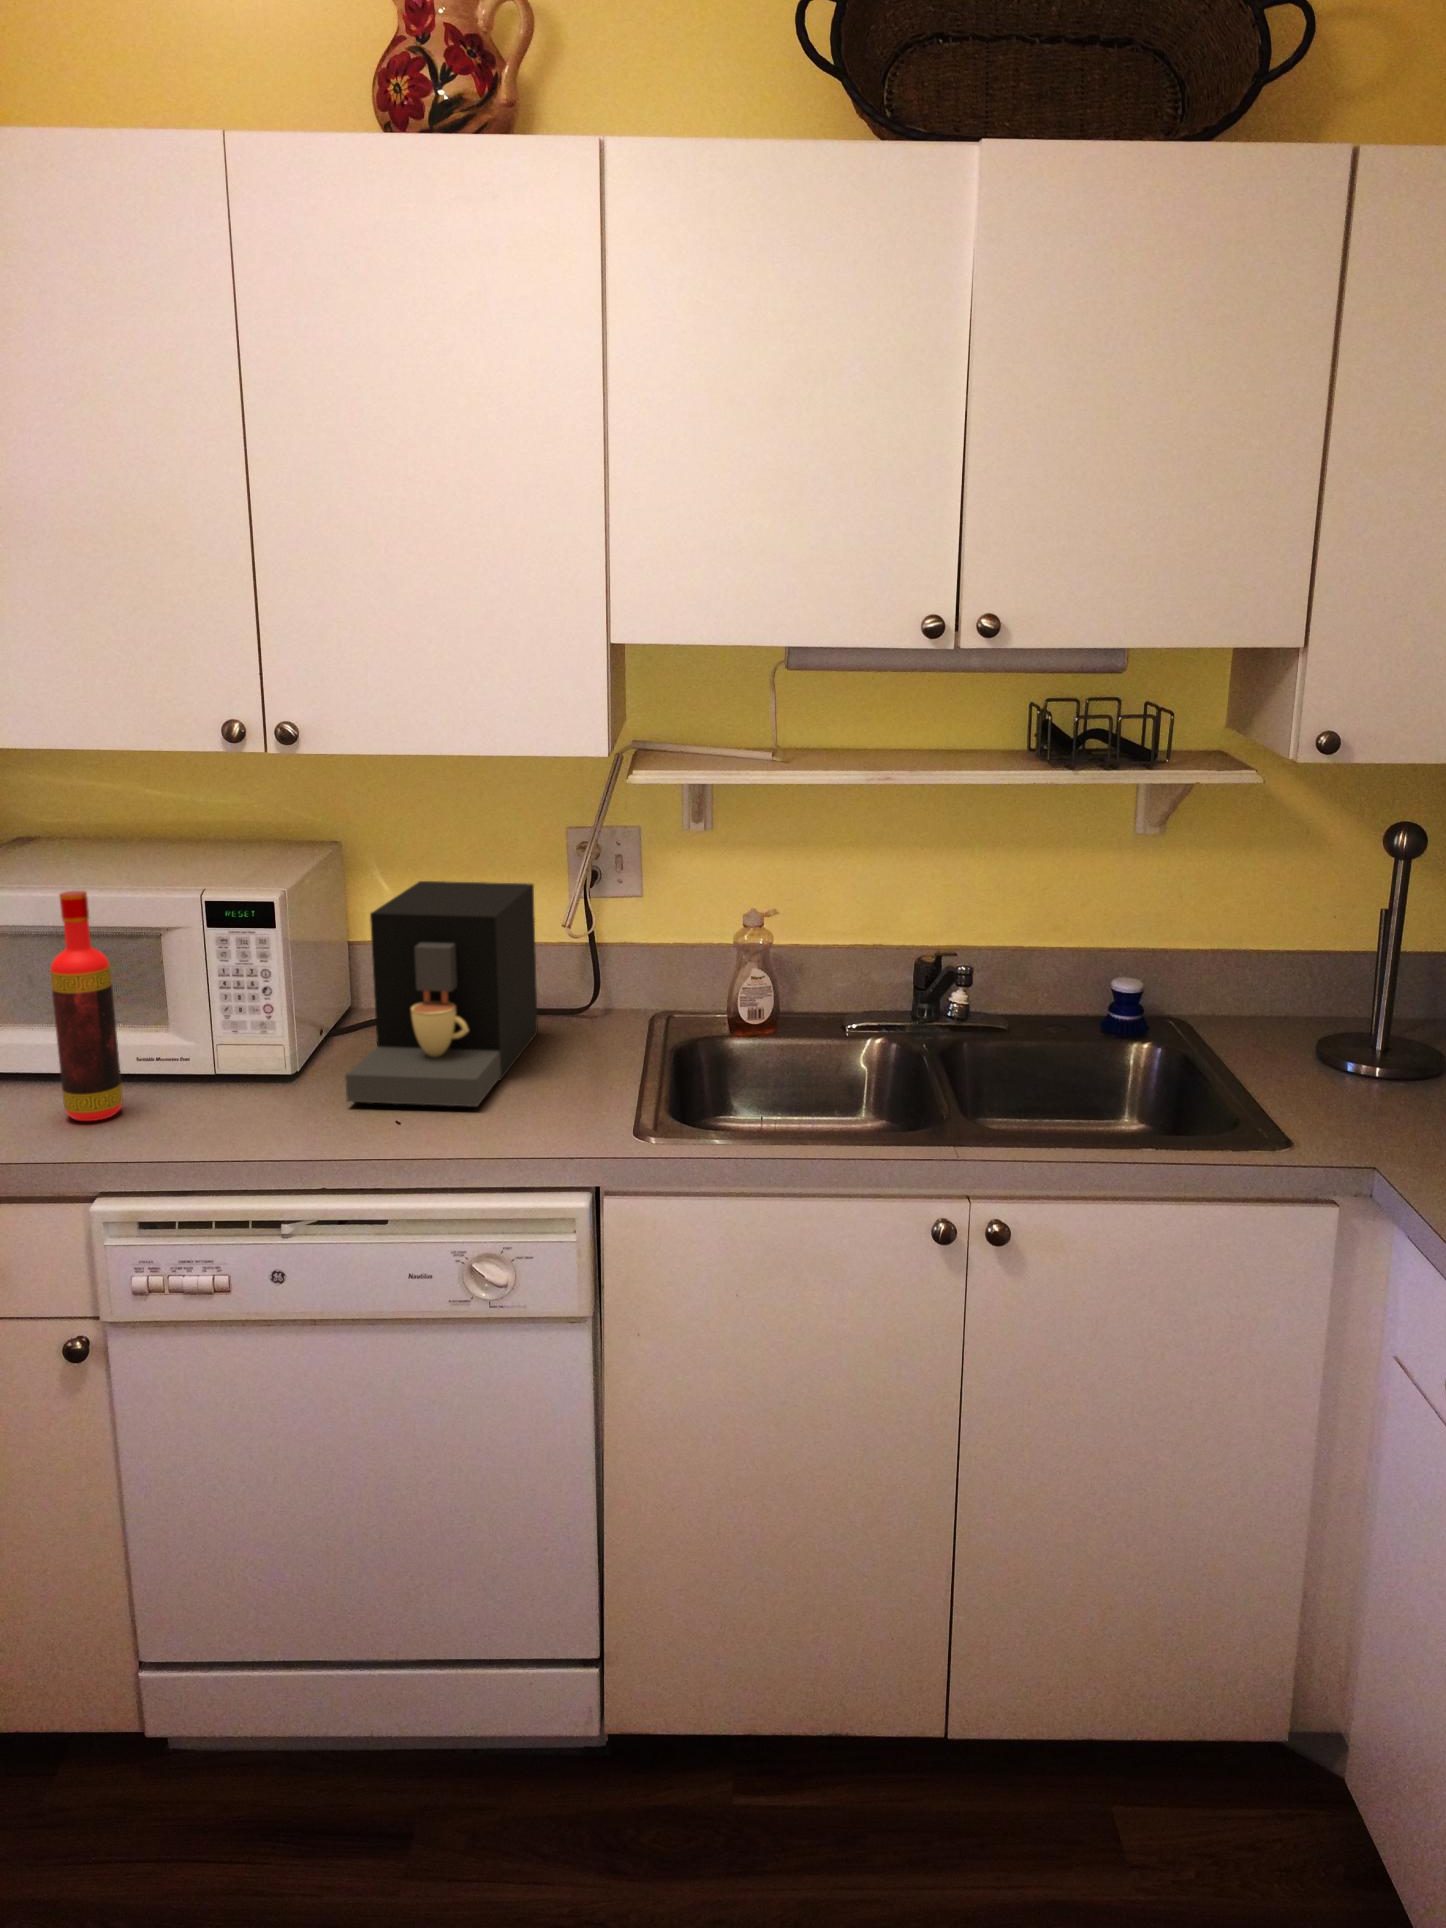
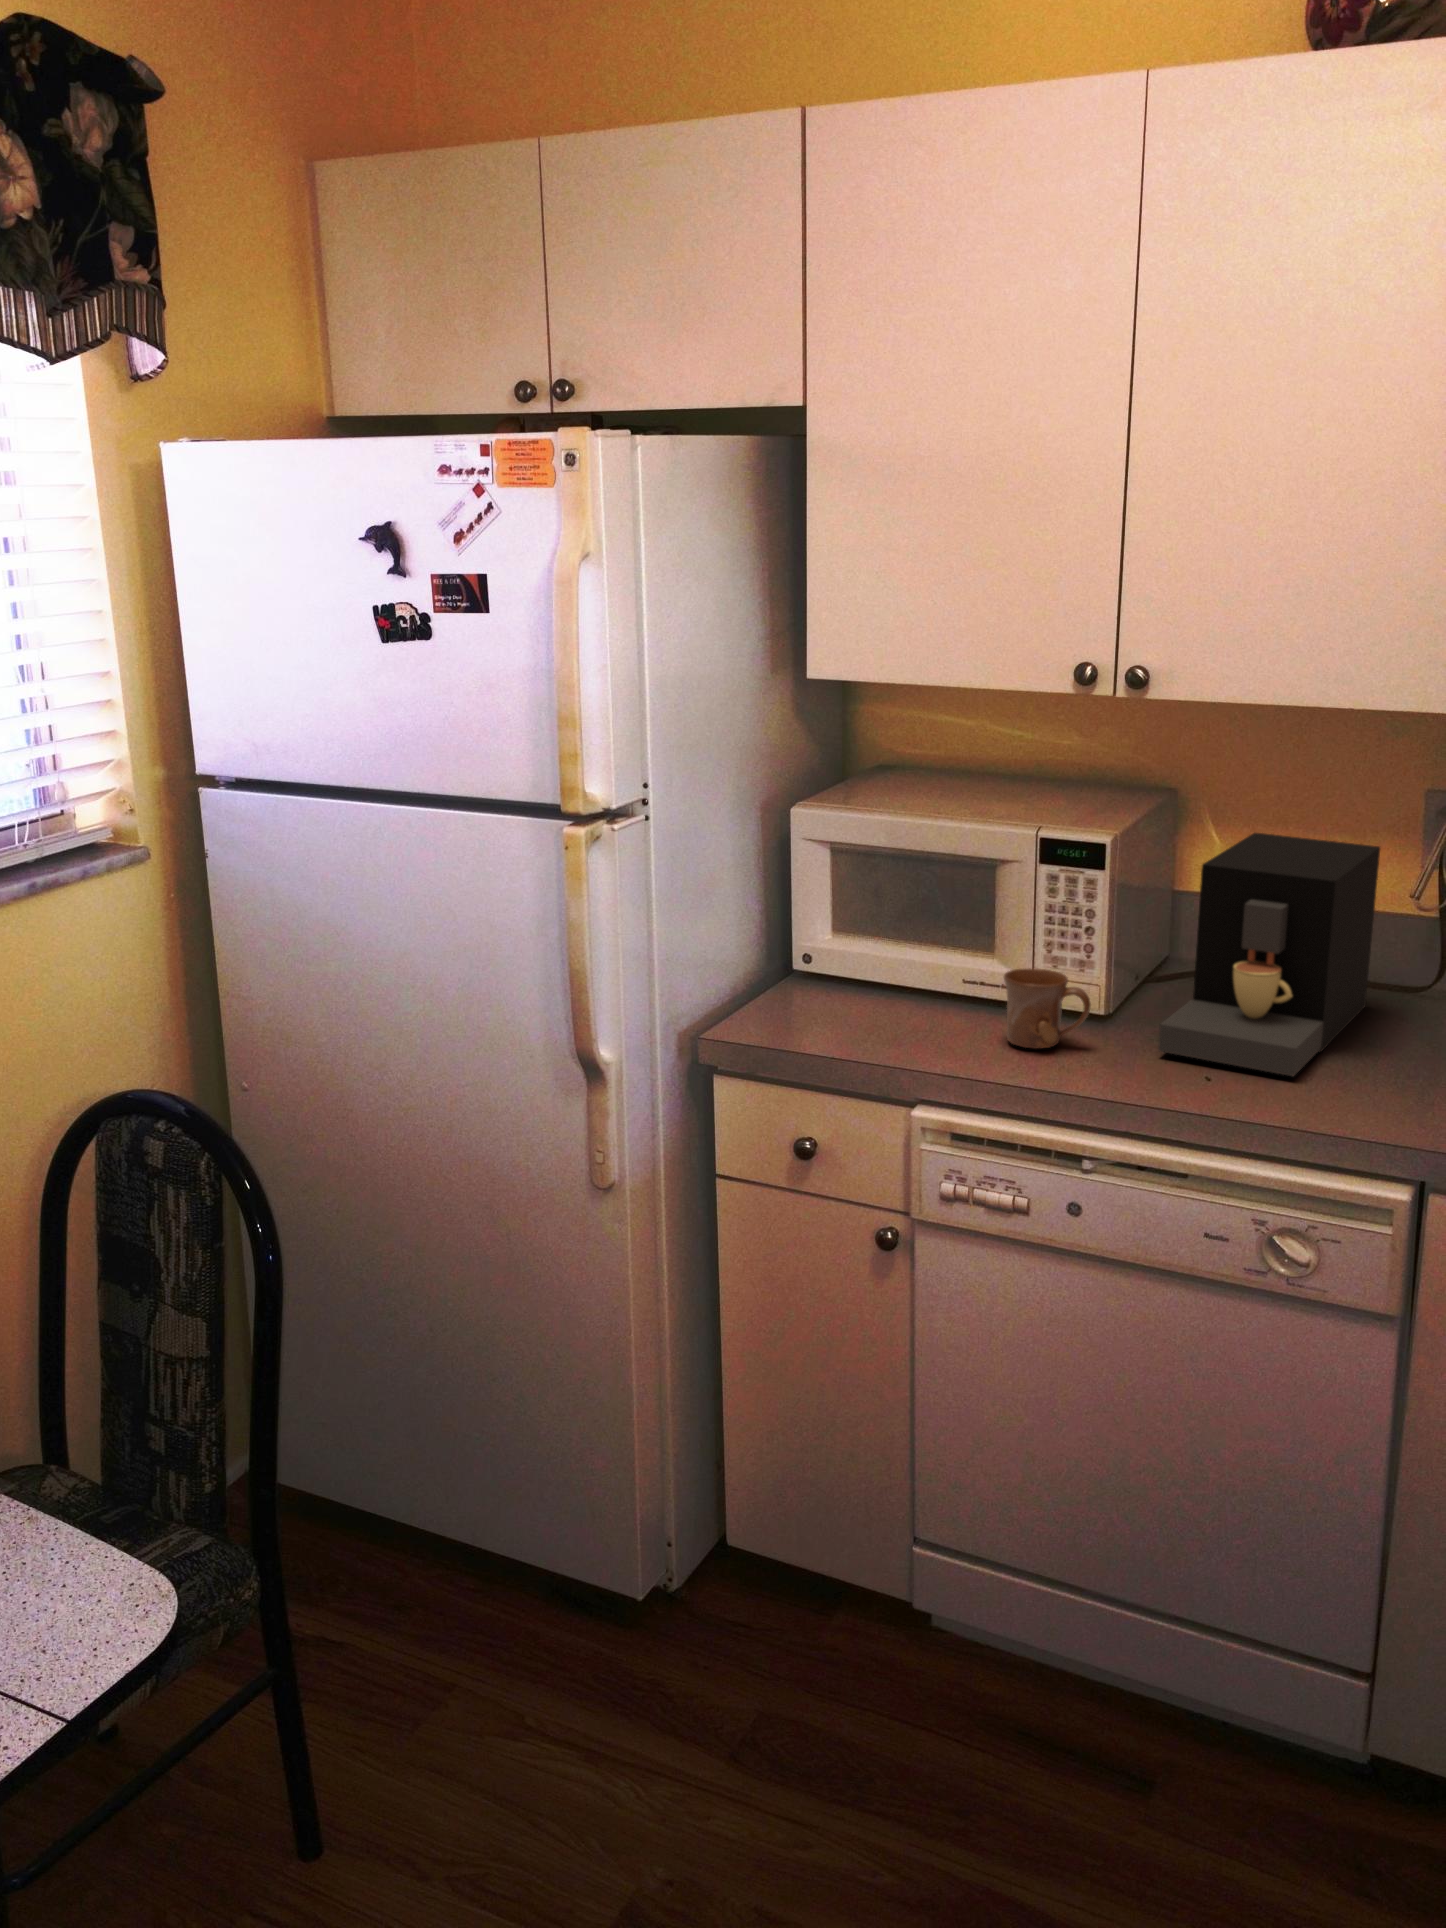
bottle: present [50,891,123,1121] -> none [896,818,950,1034]
mug: none [178,1036,274,1118] -> present [1004,968,1091,1049]

